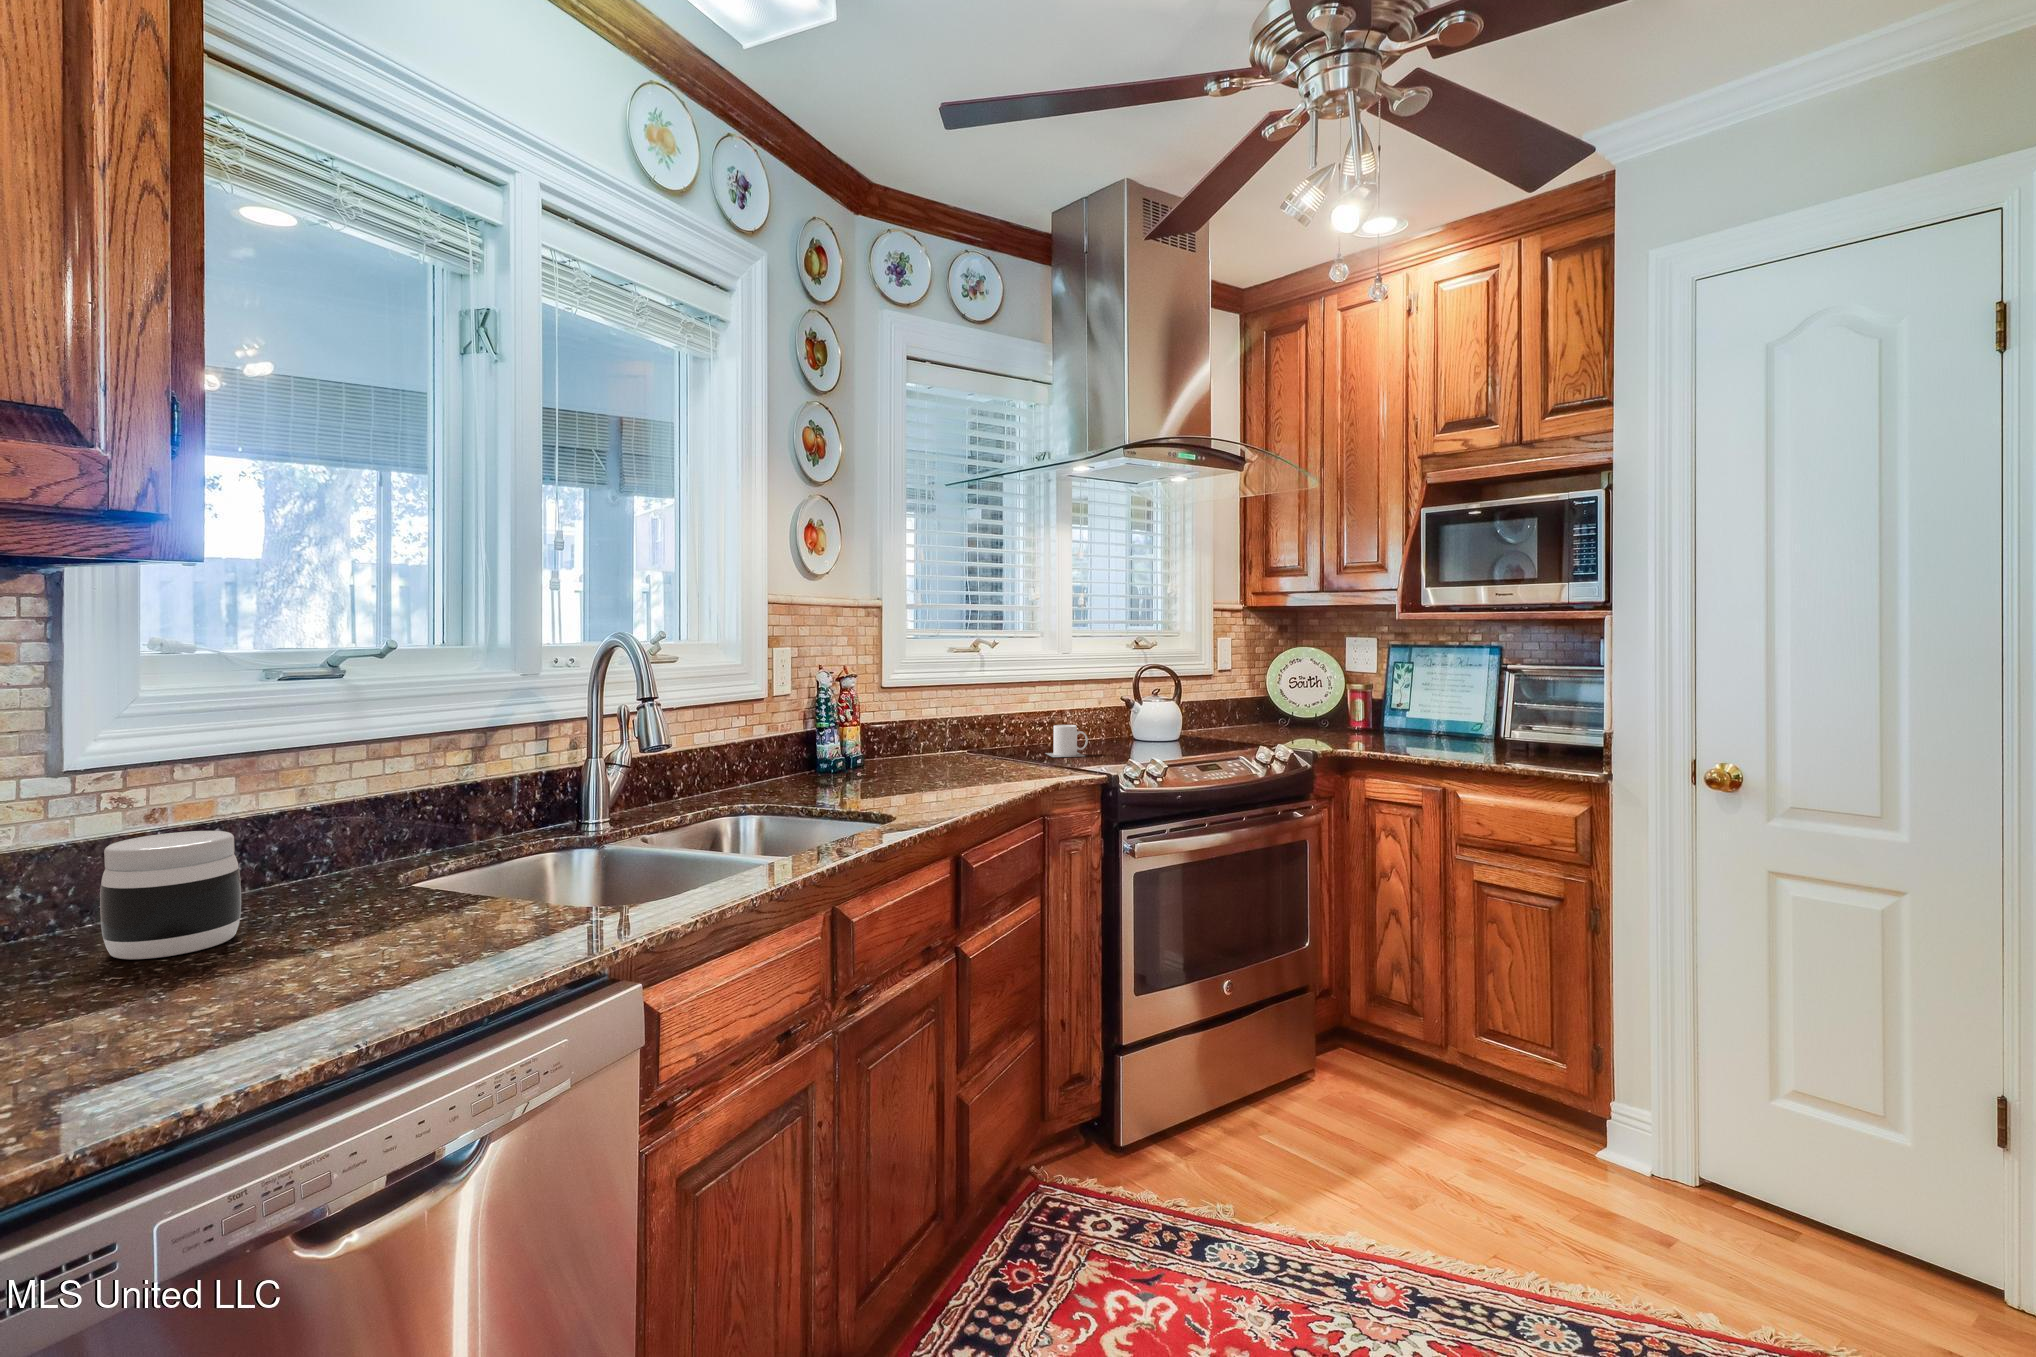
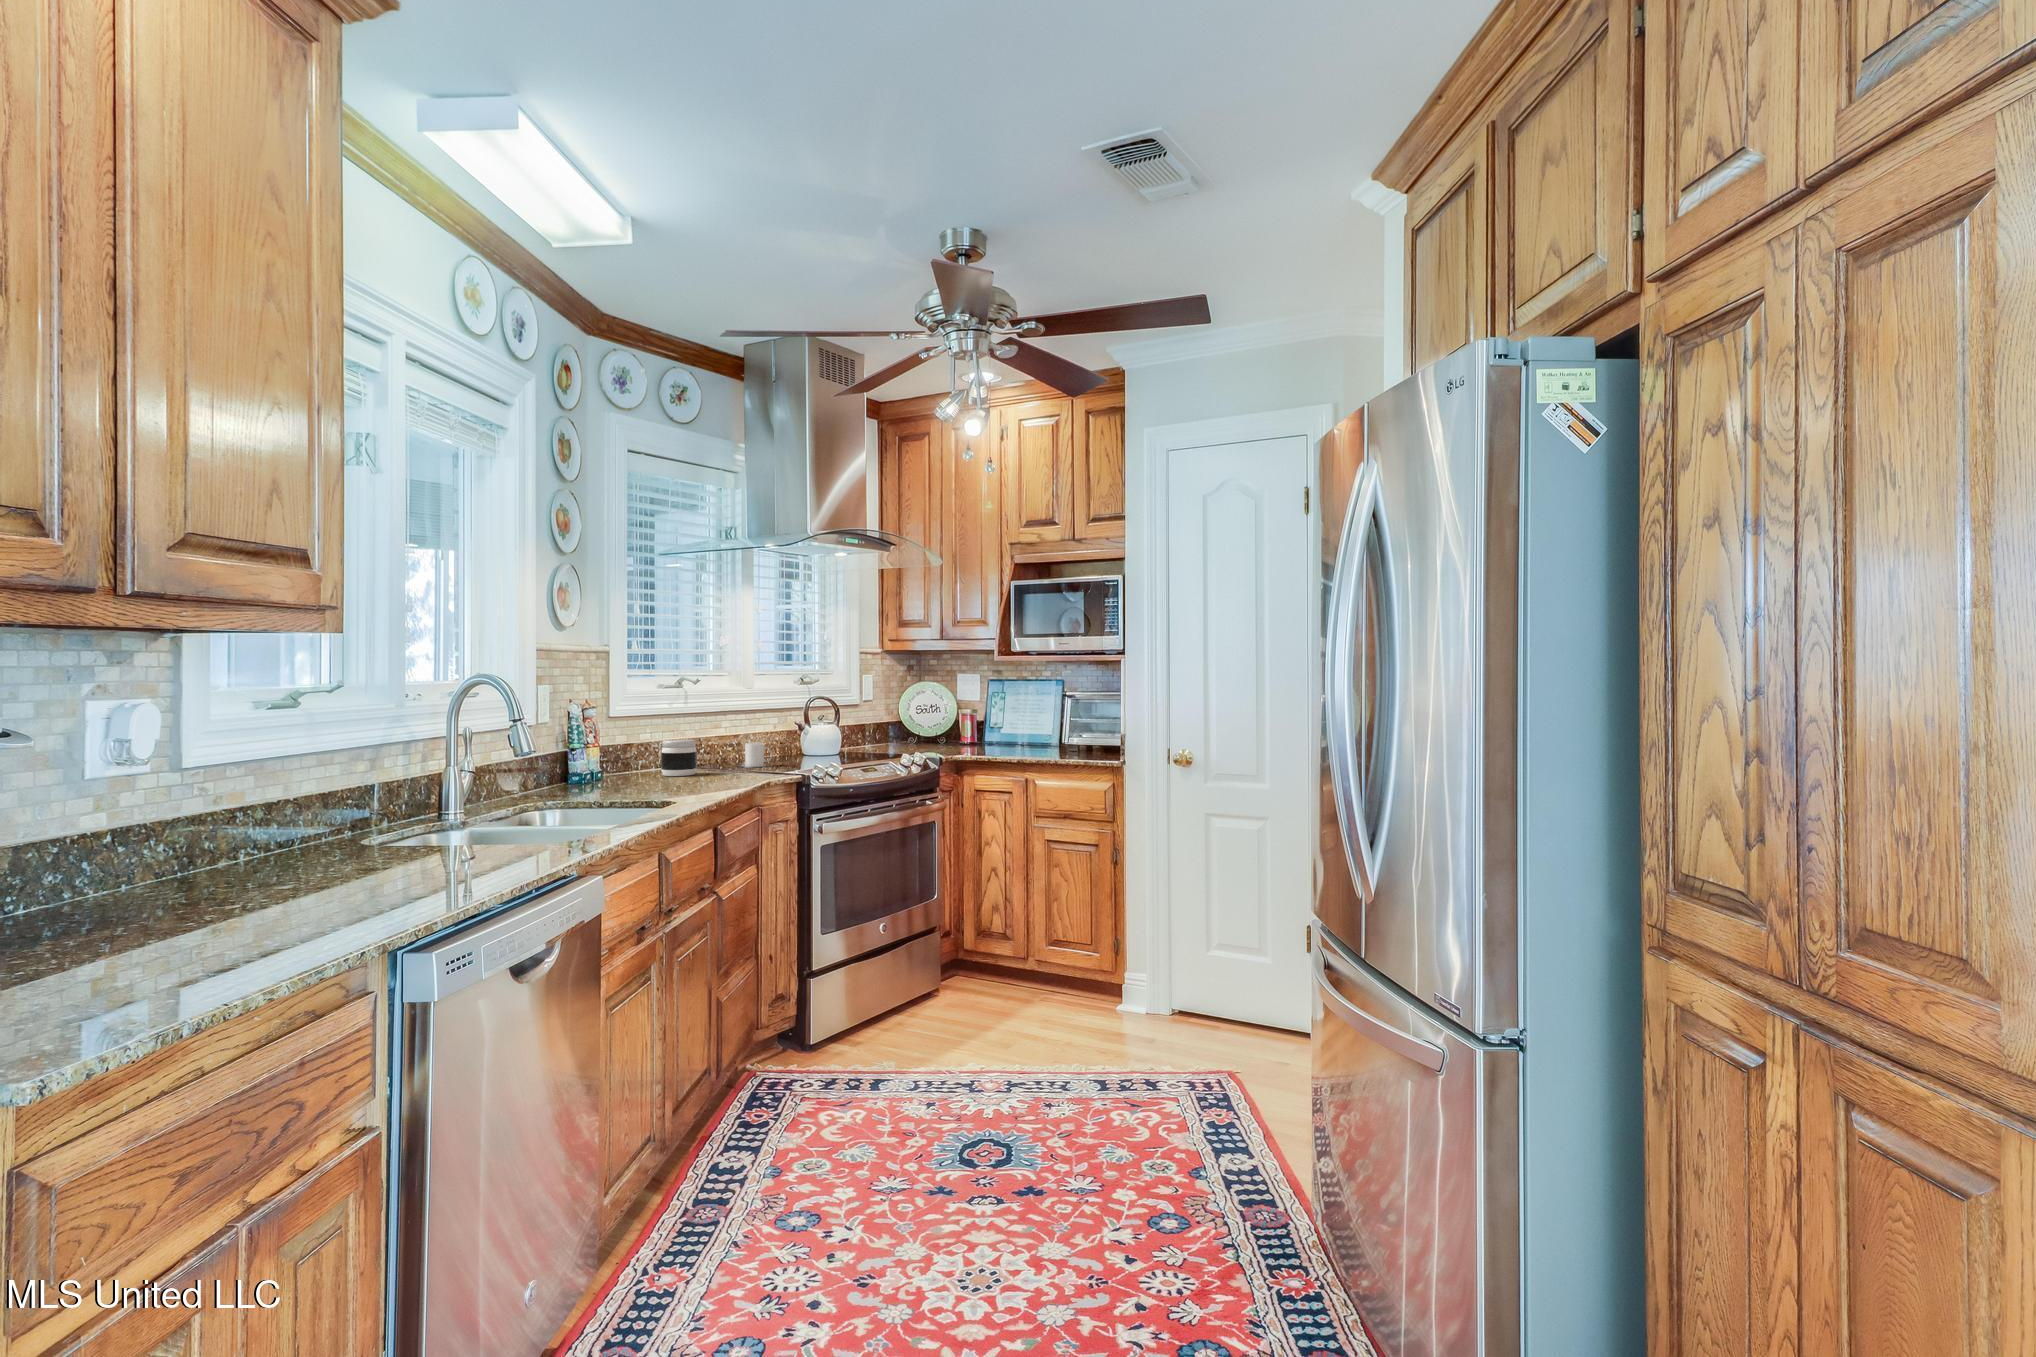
jar: present [100,831,241,959] -> present [661,739,697,776]

